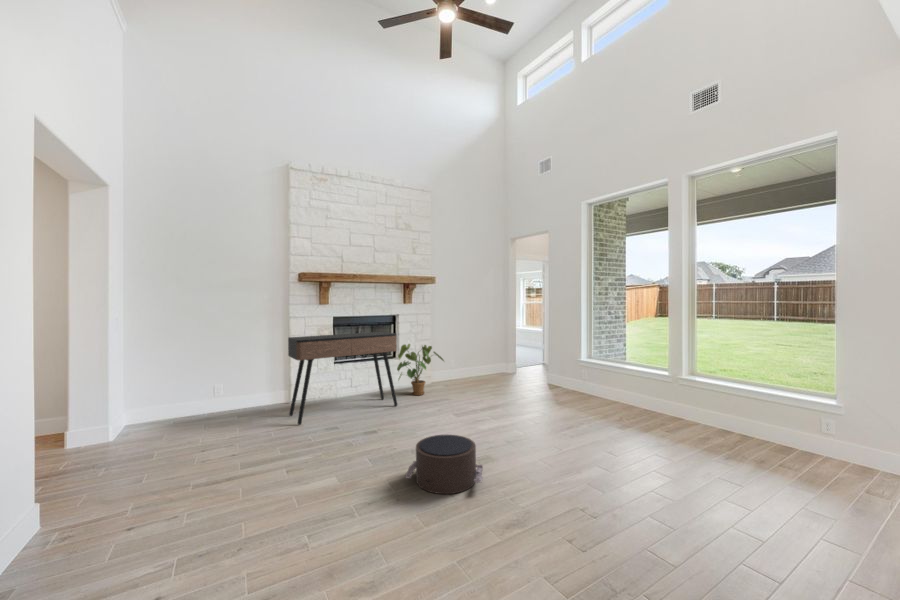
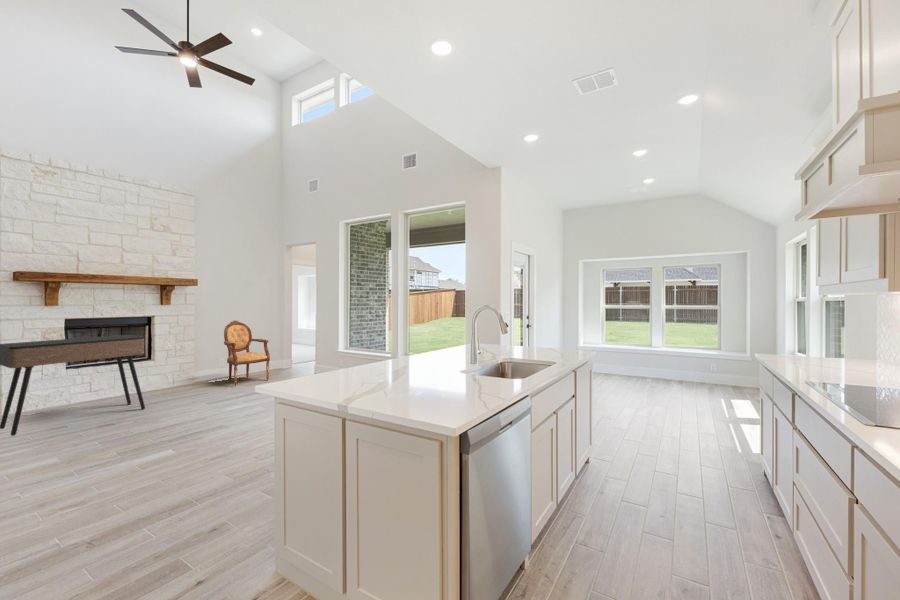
armchair: none [455,320,498,387] -> present [224,321,270,386]
house plant: present [397,344,444,395] -> none [147,346,208,398]
pouf: present [405,435,483,494] -> none [126,423,207,469]

